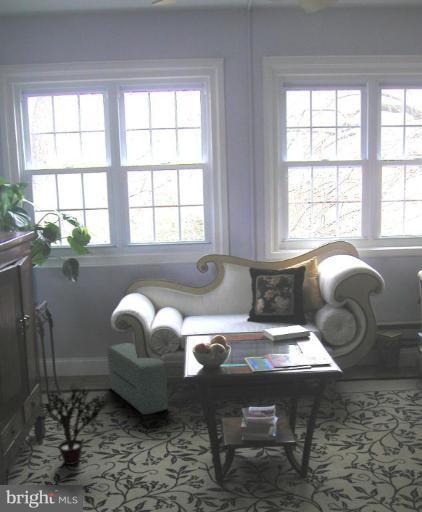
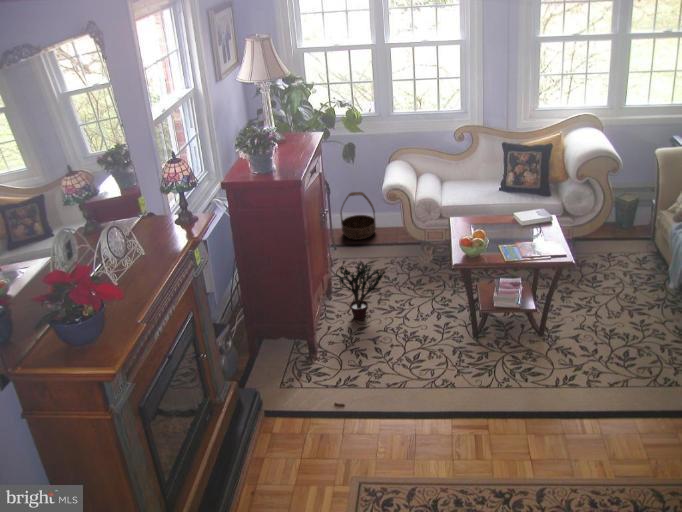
basket: none [72,328,114,385] -> present [340,192,376,240]
pouf: present [108,343,168,415] -> none [372,207,427,273]

